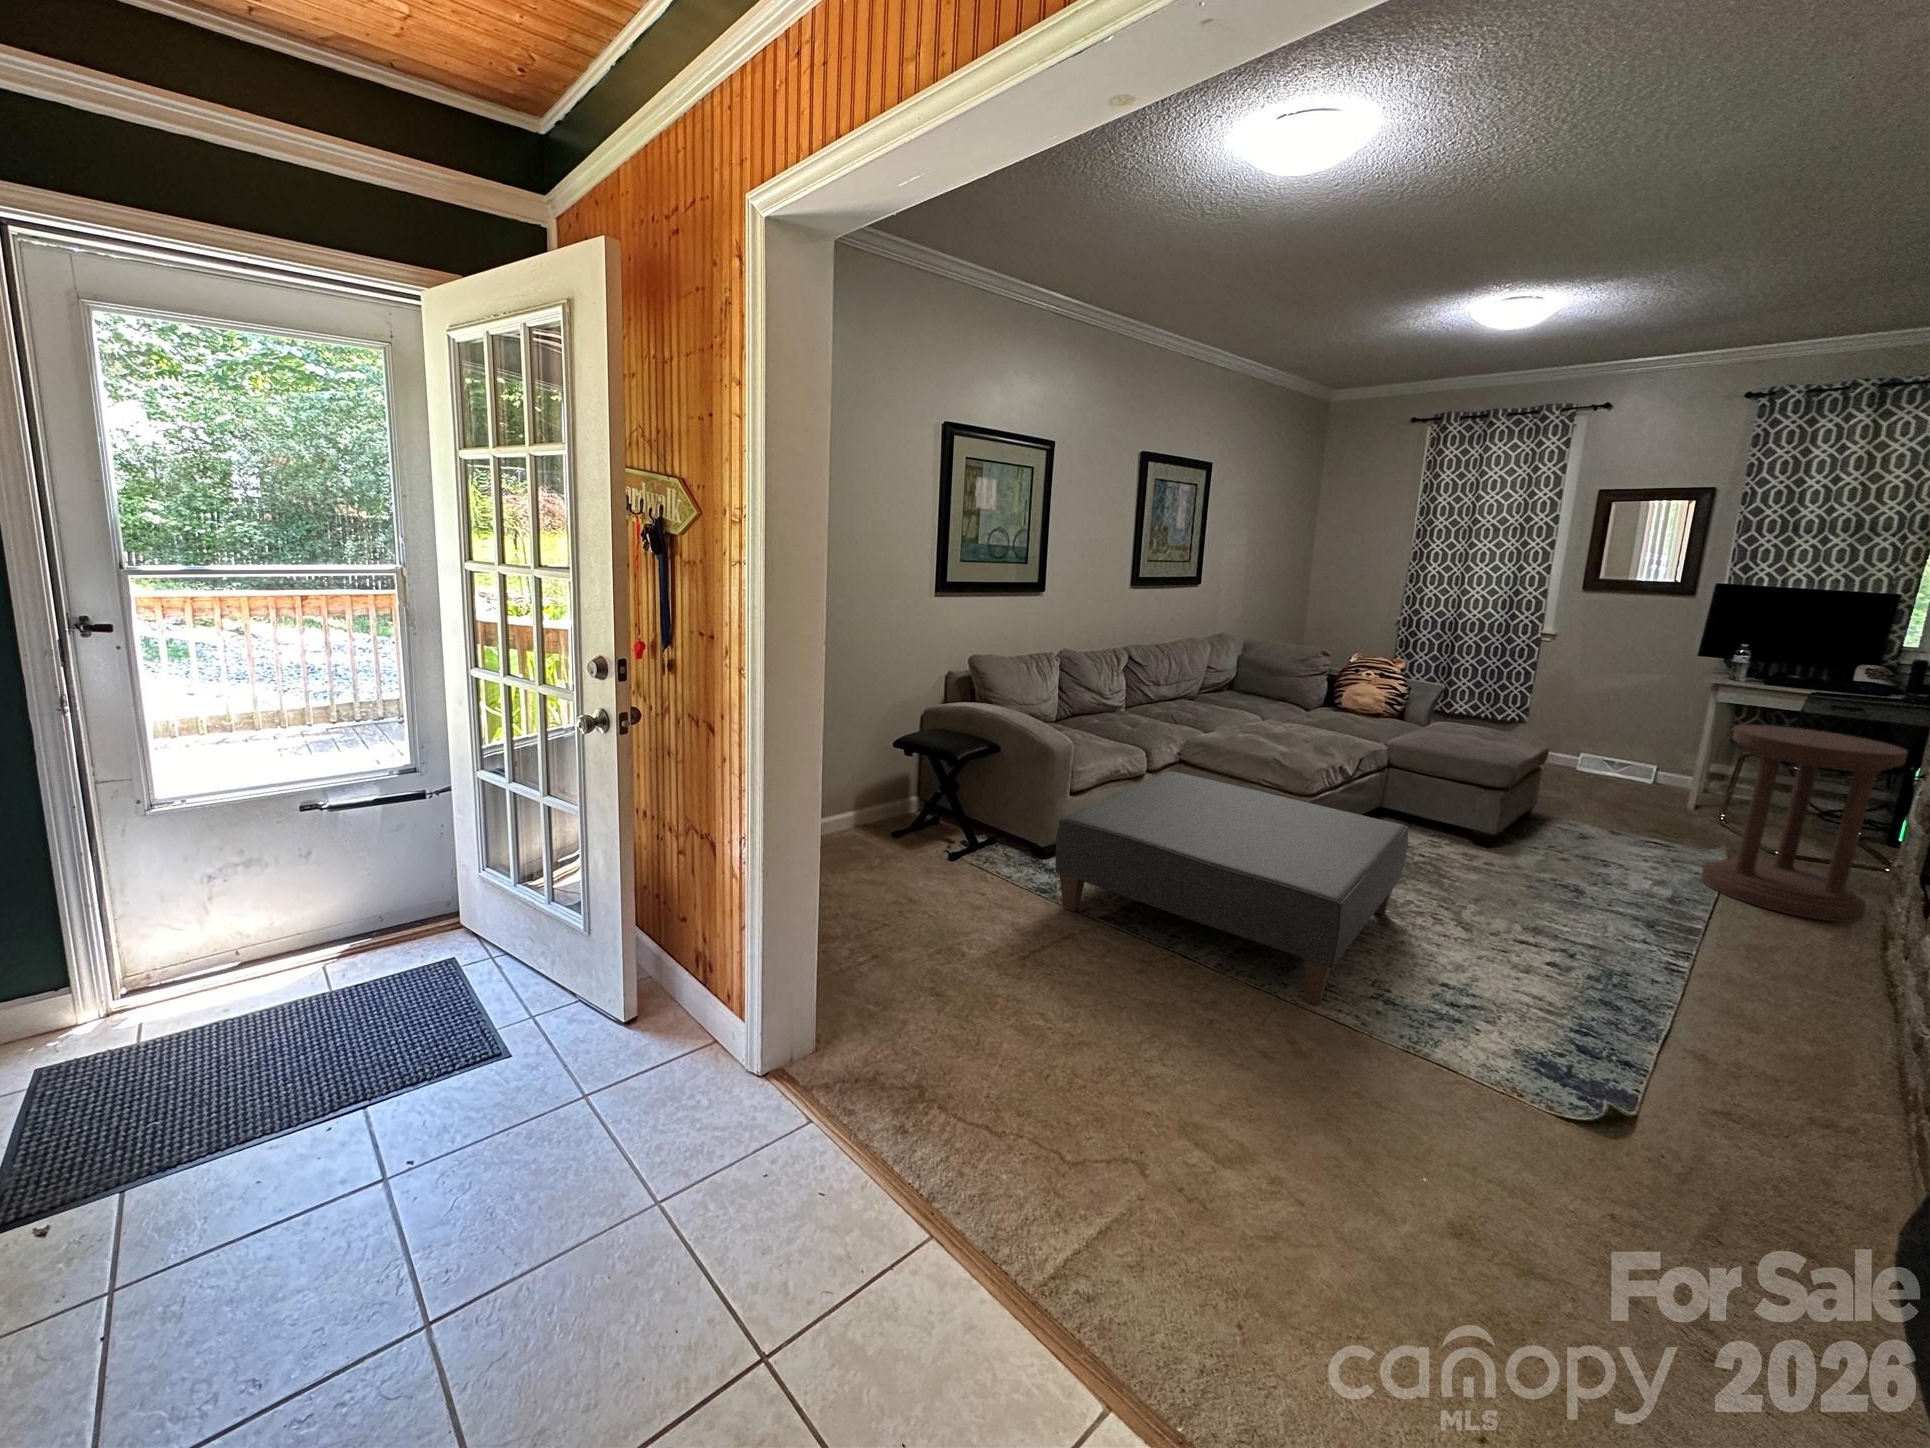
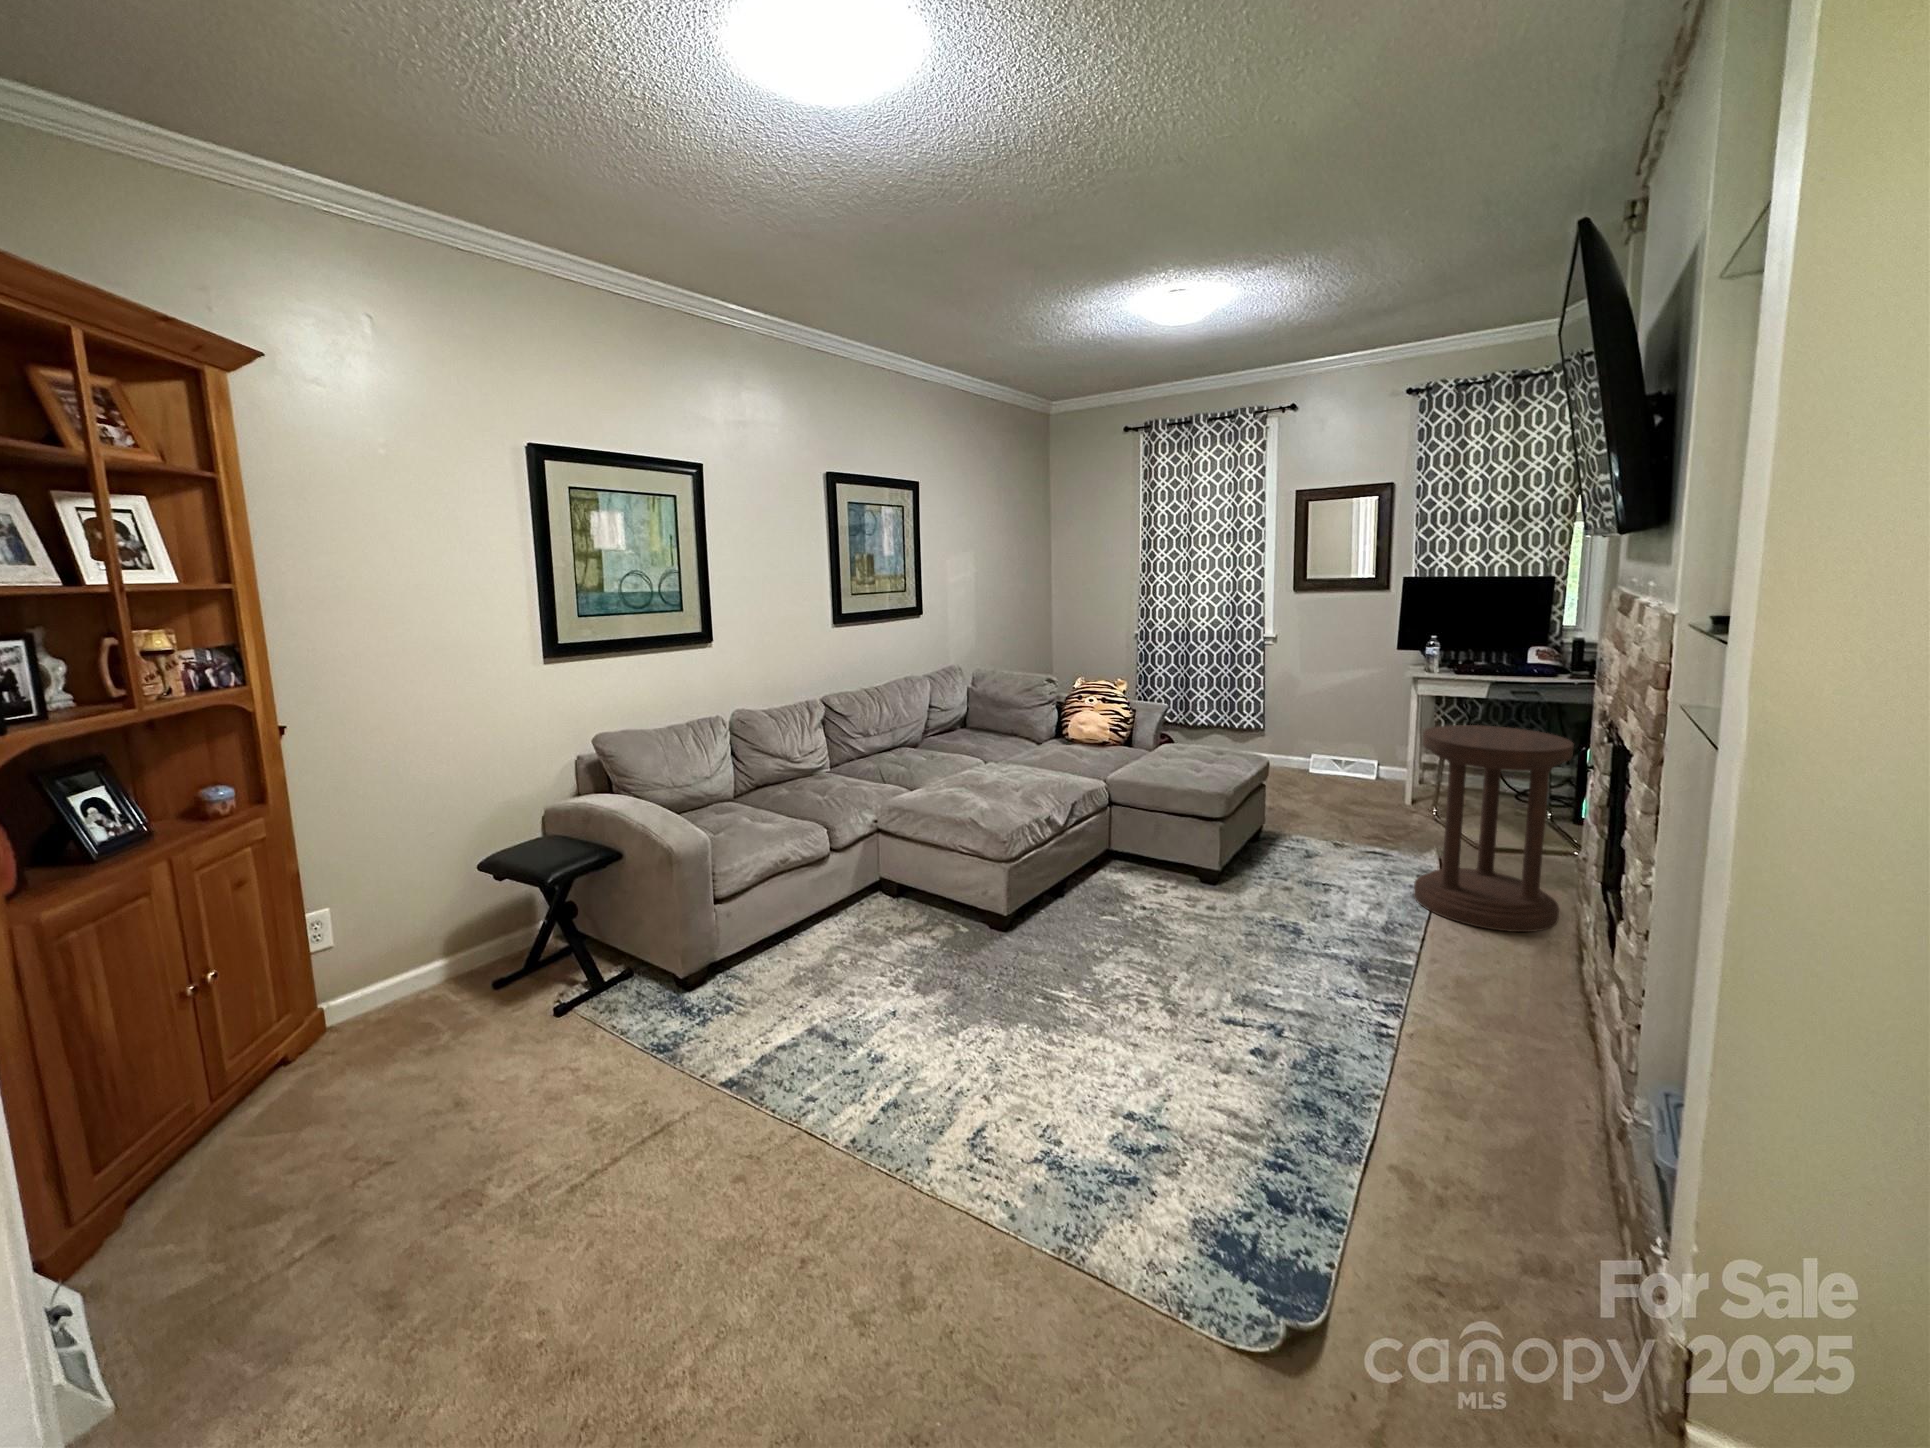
ottoman: present [1056,771,1409,1005] -> none [651,855,1097,1193]

